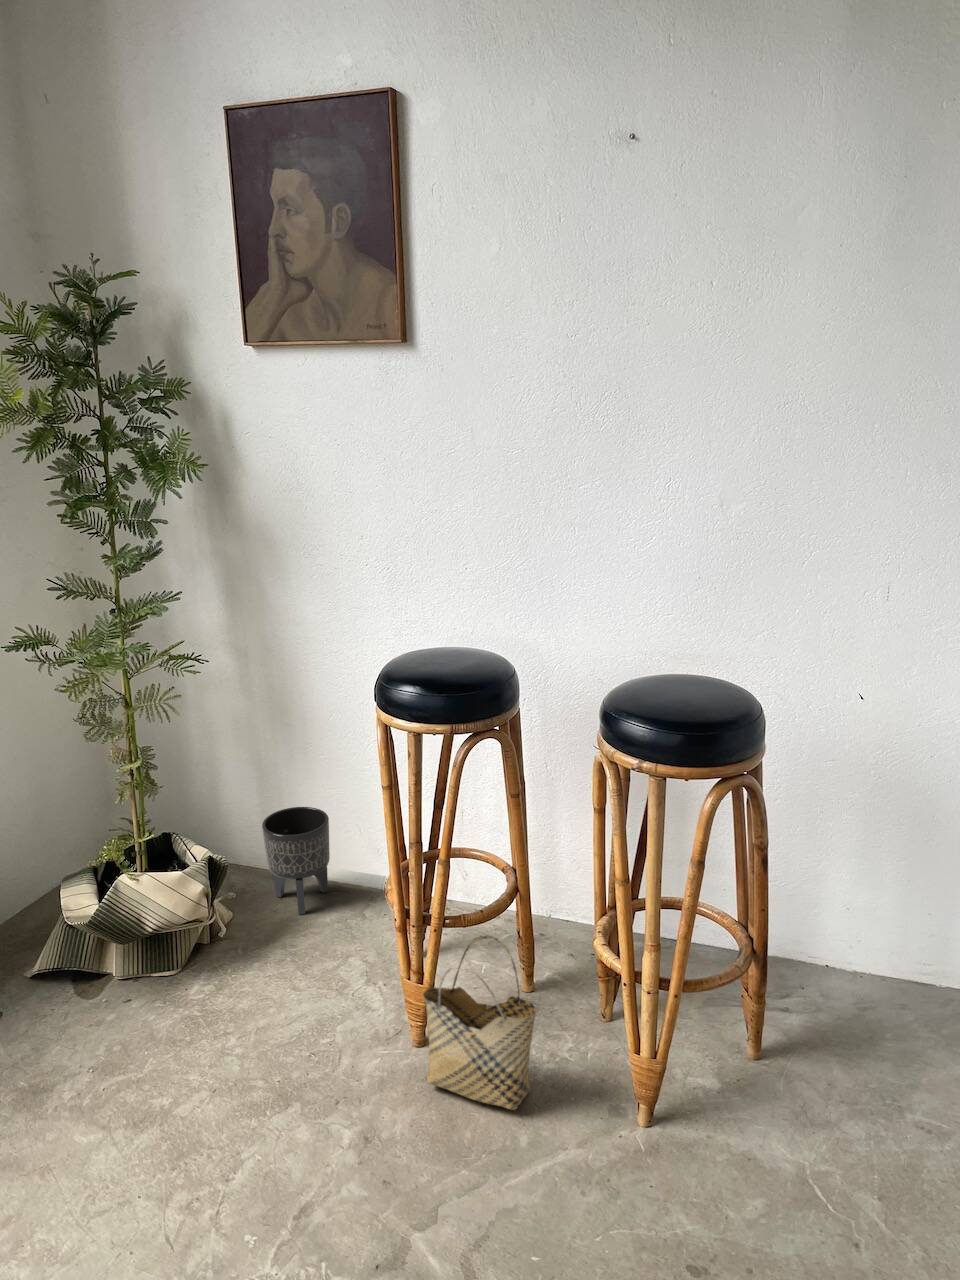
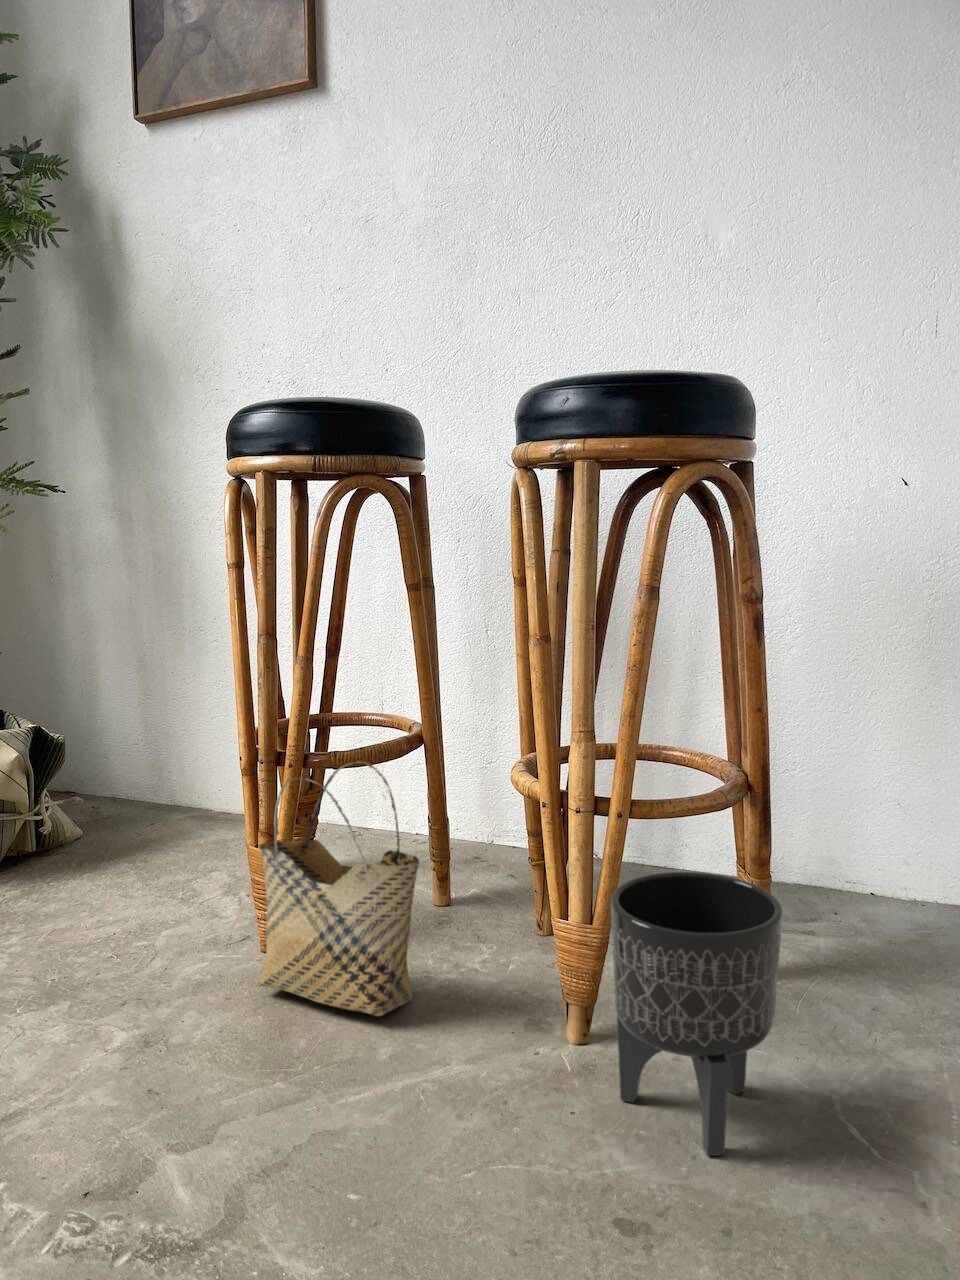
planter: present [262,807,330,915] -> present [611,872,783,1156]

